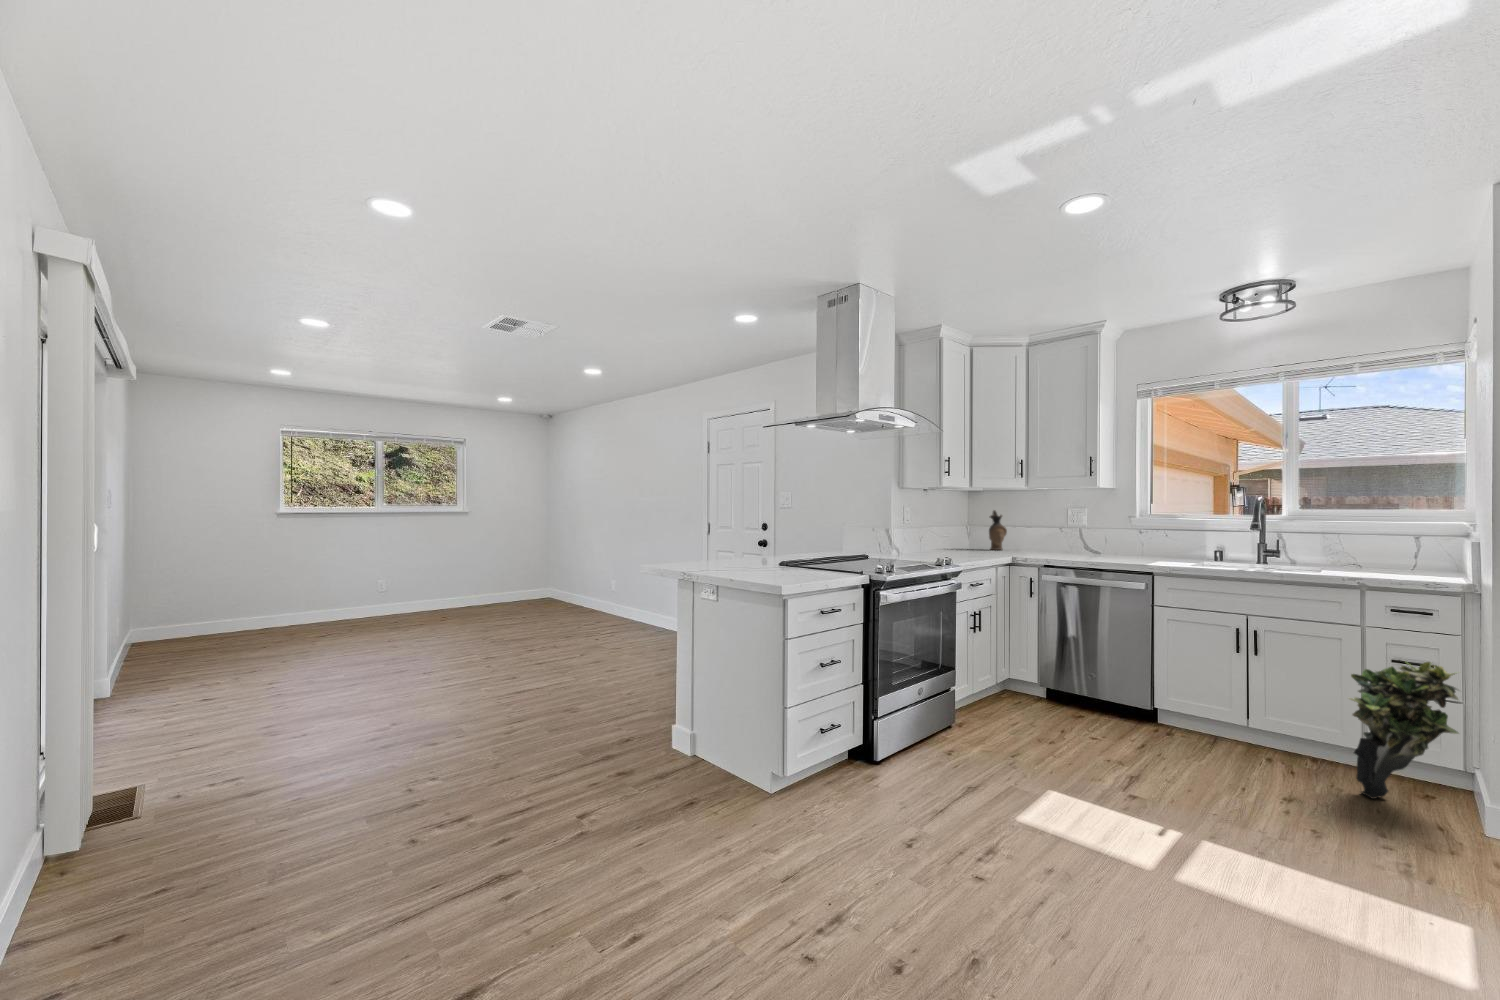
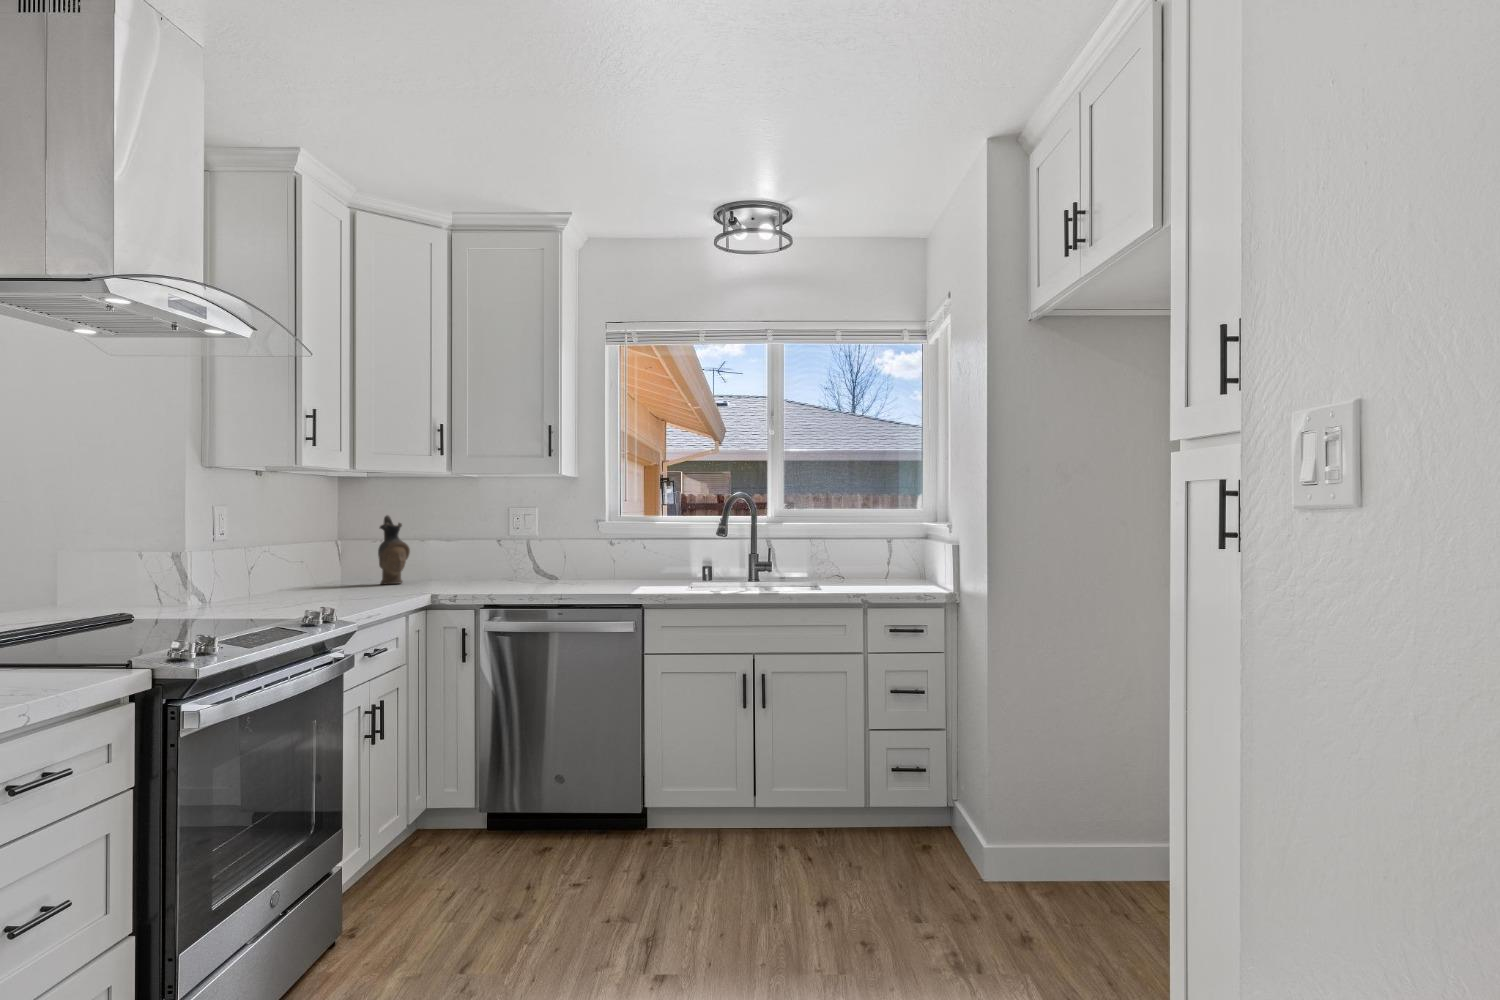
potted plant: present [1350,662,1459,799] -> none [865,685,962,868]

